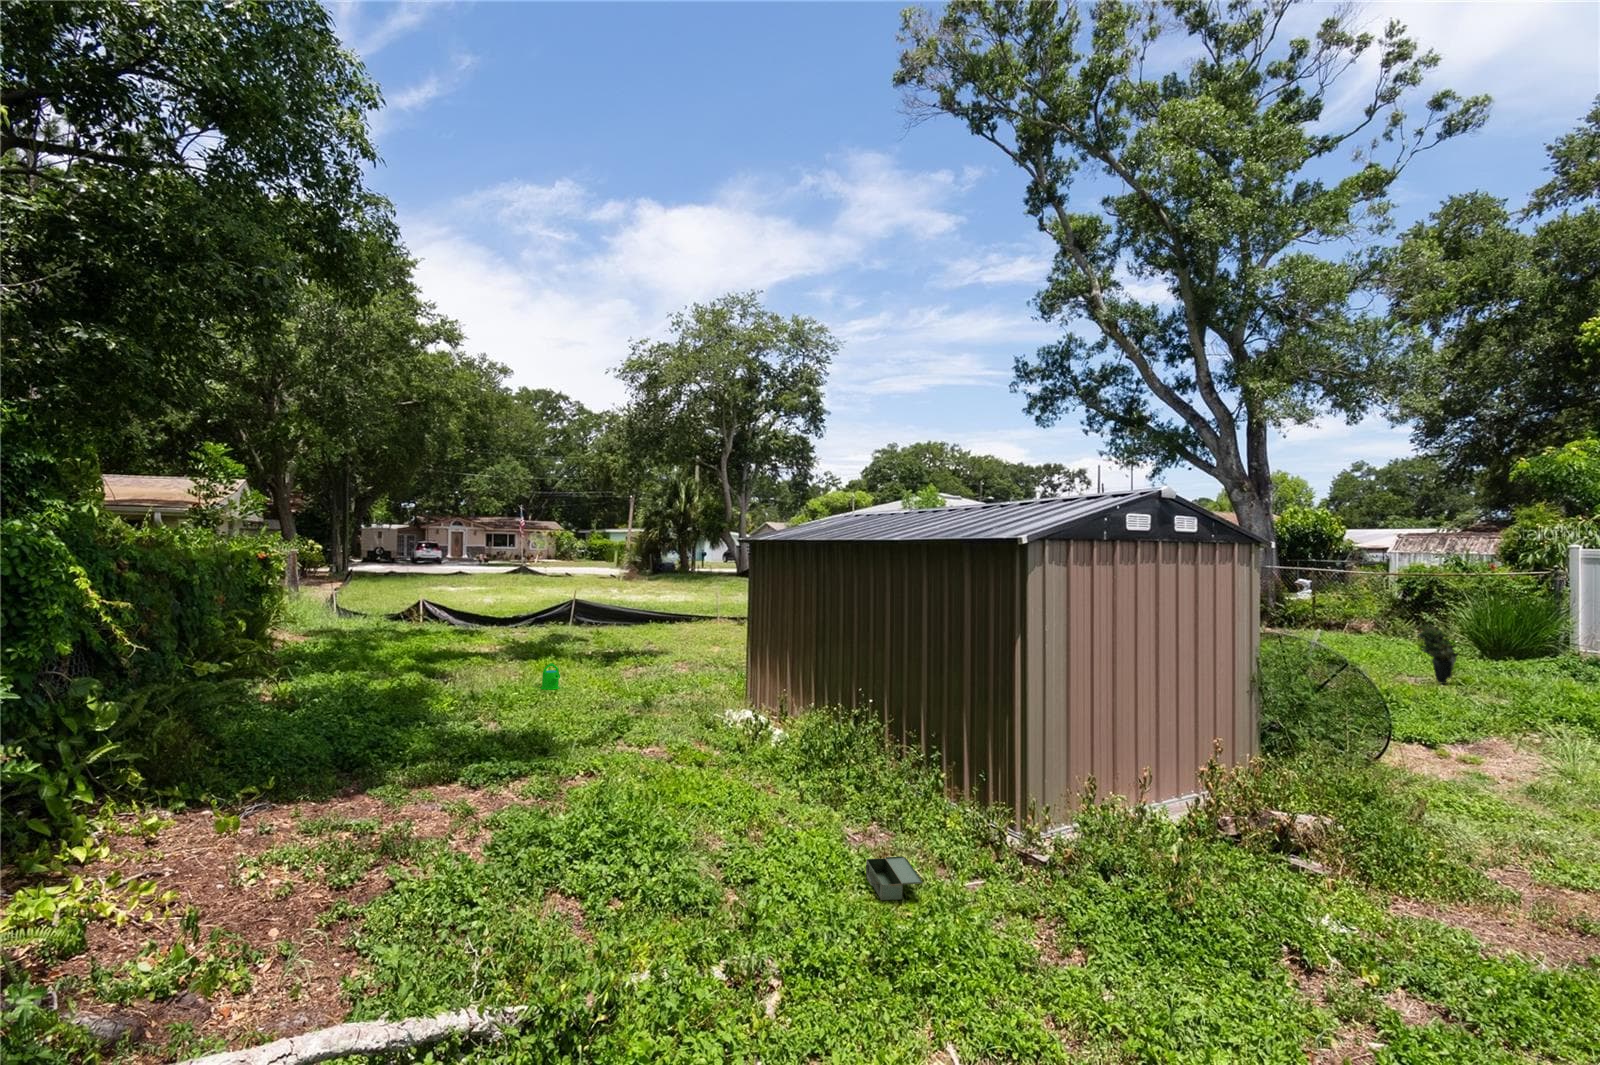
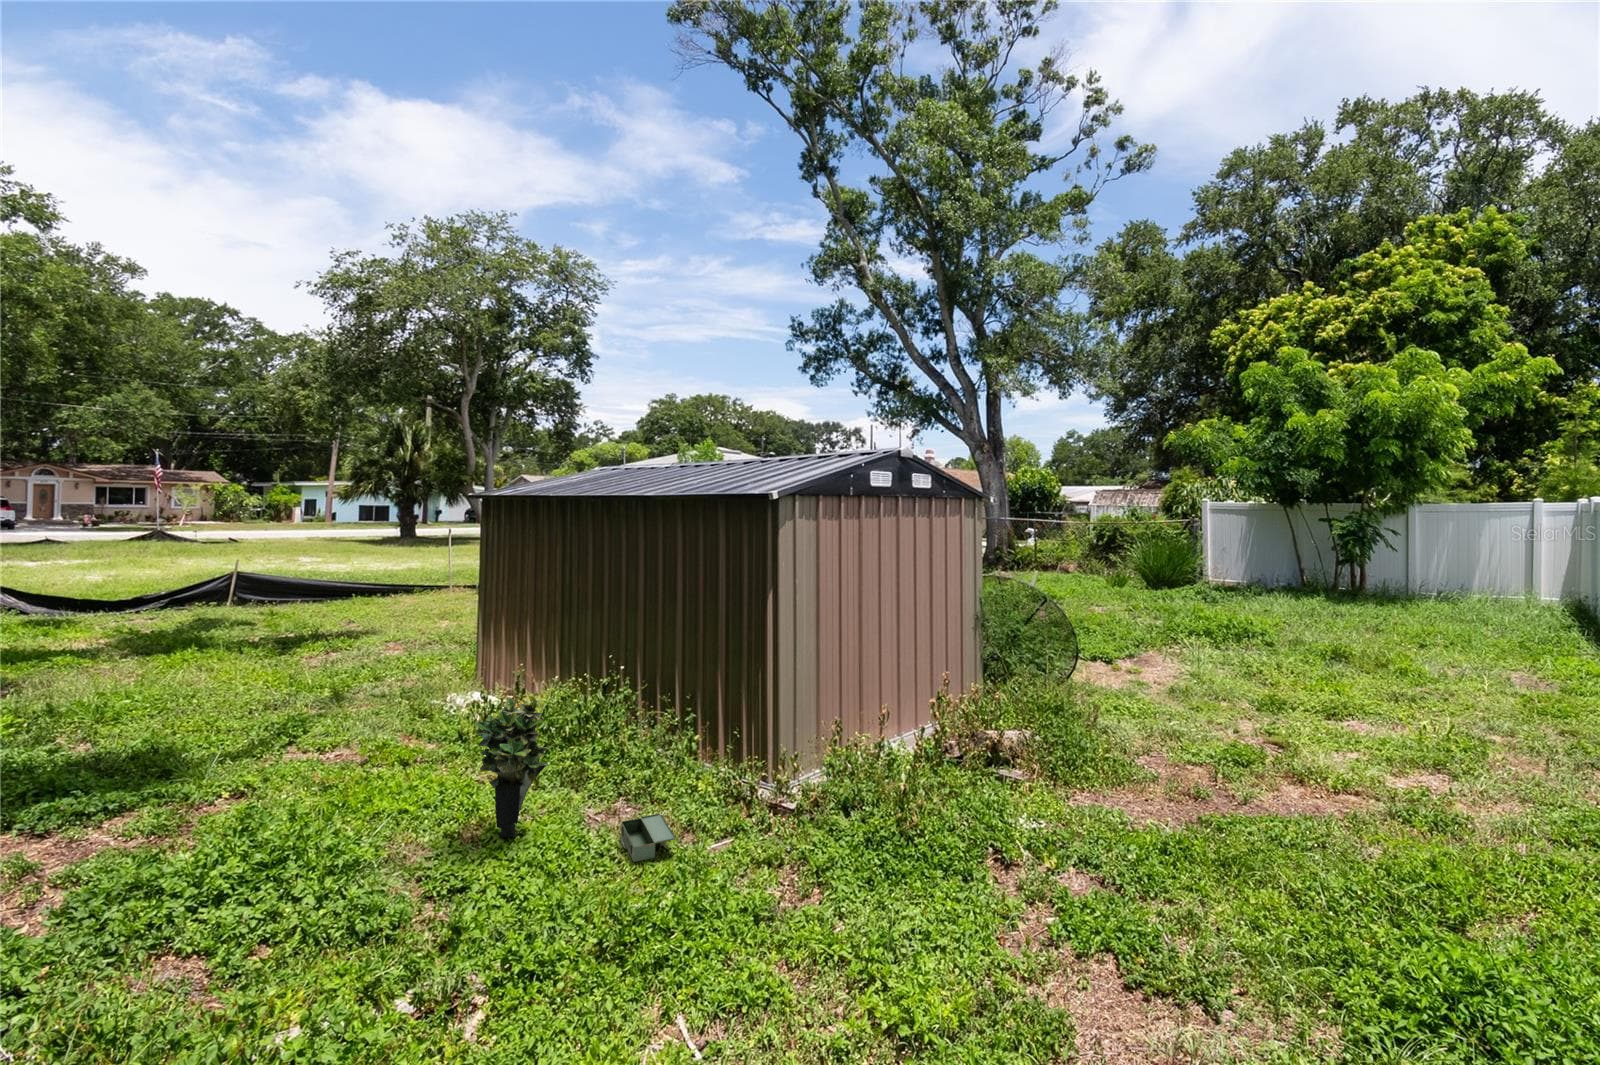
potted plant: present [1418,625,1459,684] -> present [475,698,548,838]
watering can: present [541,663,560,690] -> none [271,638,297,668]

